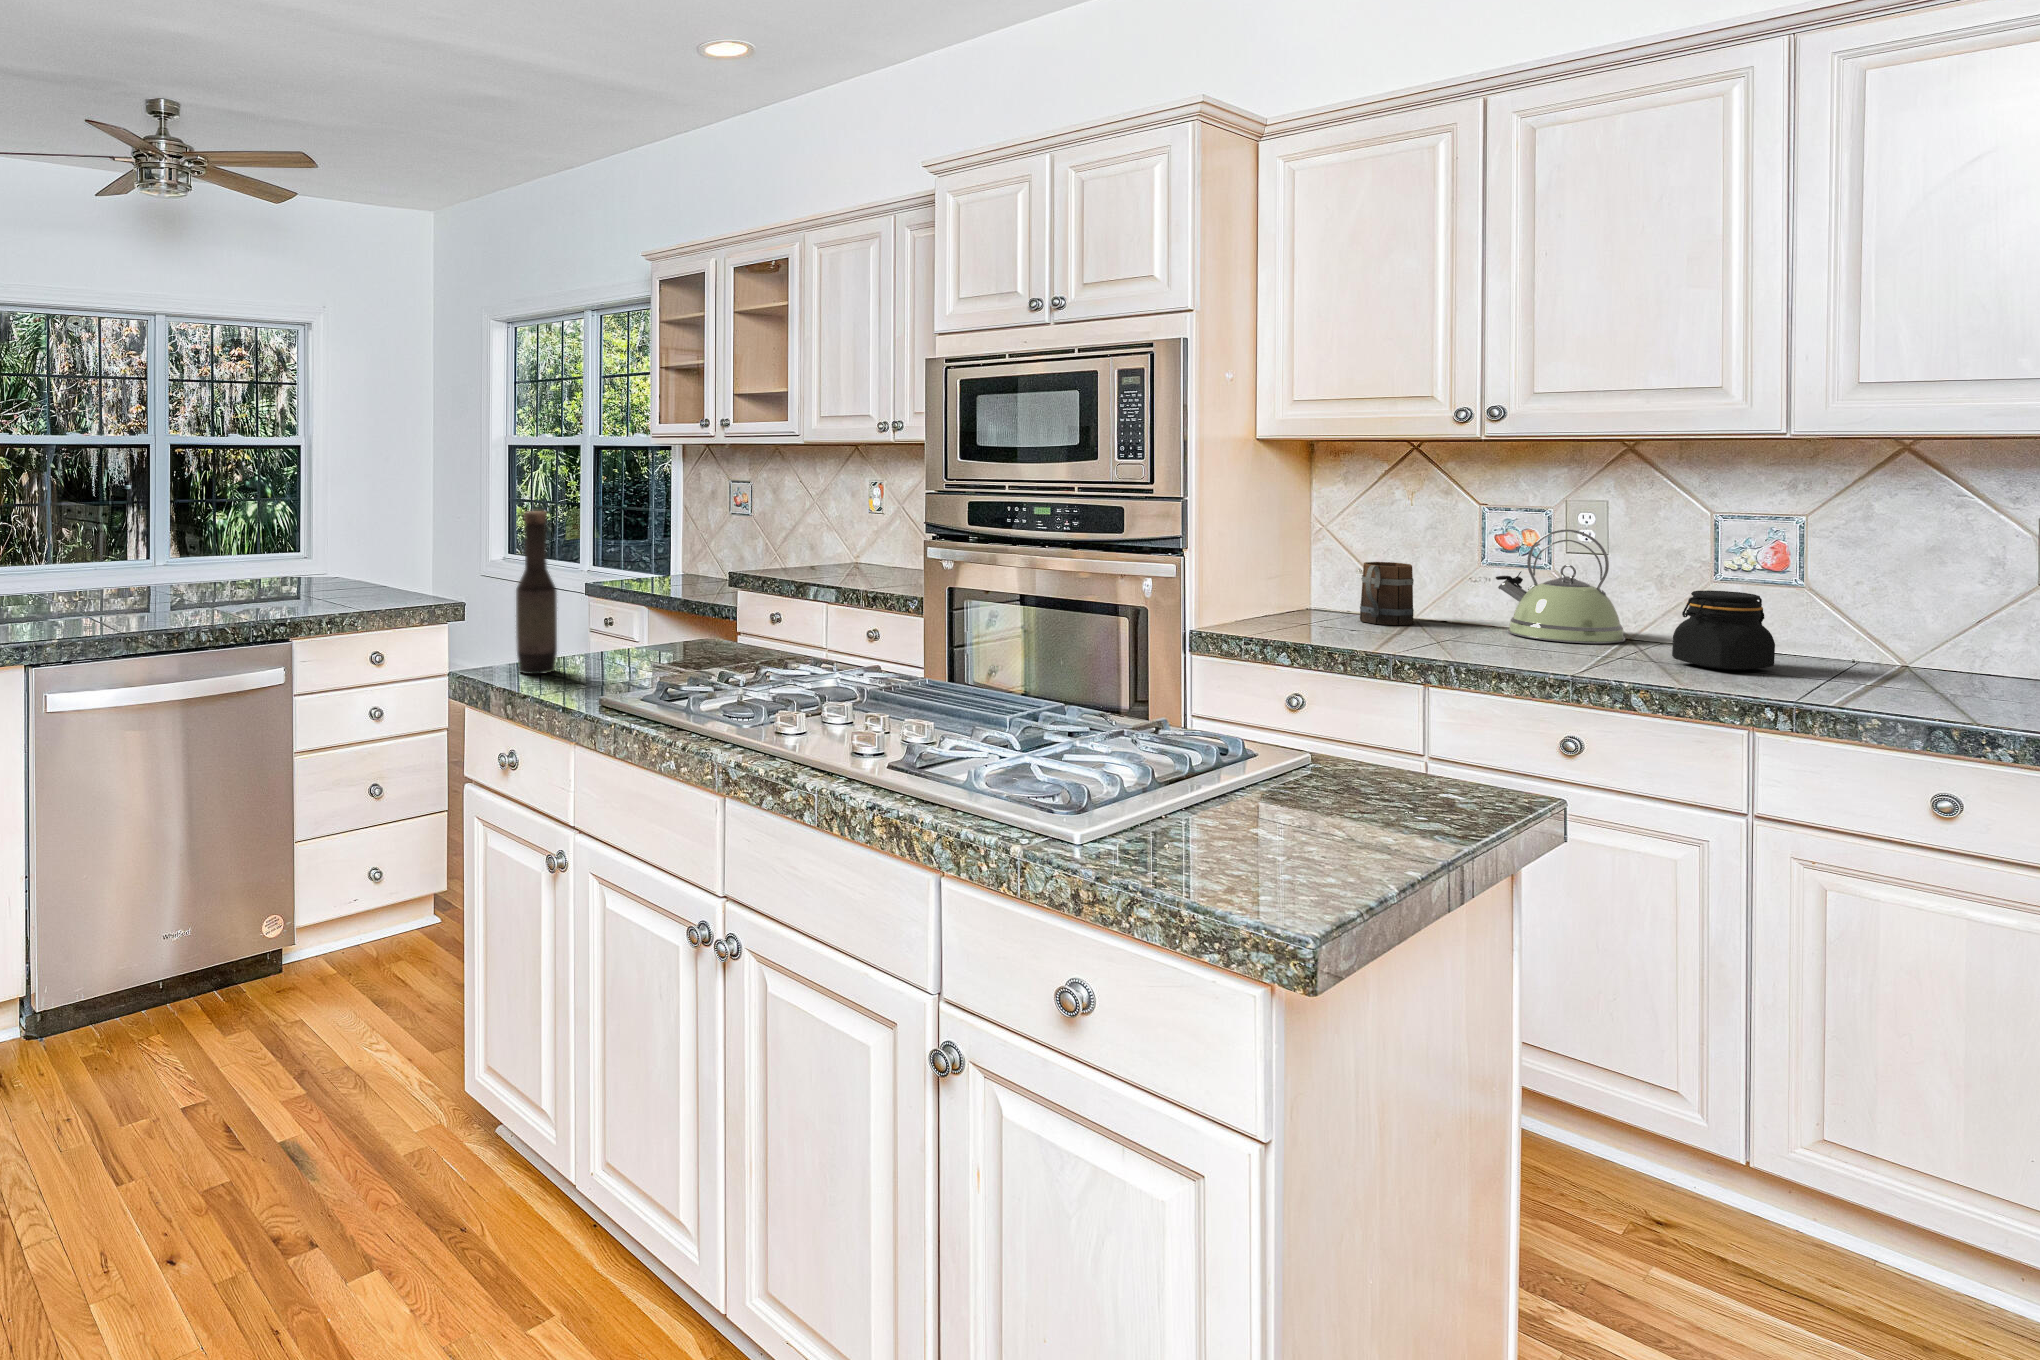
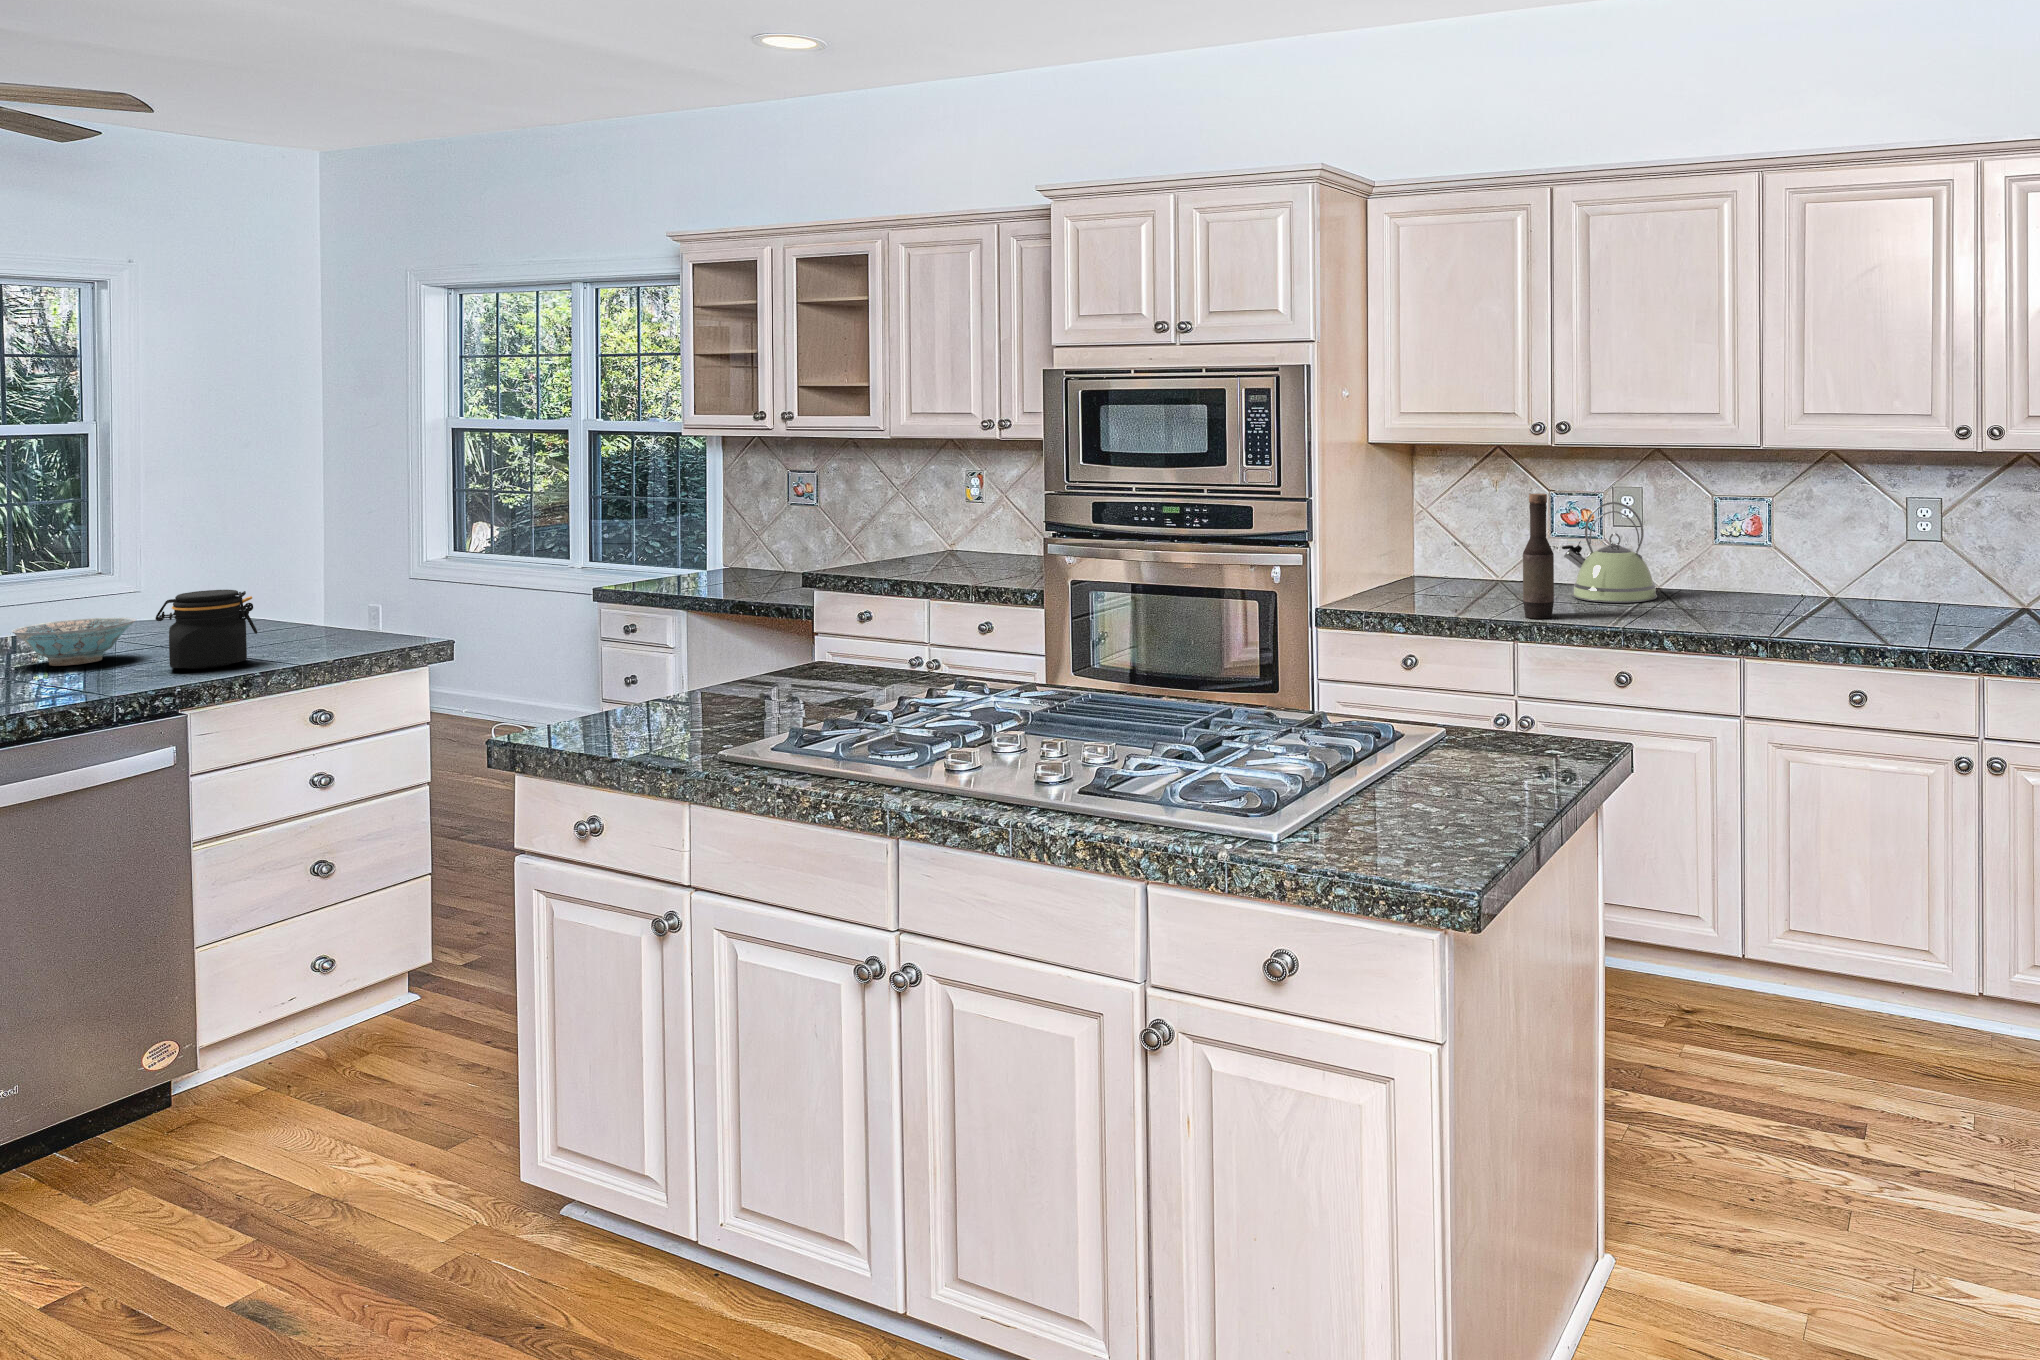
bottle: present [516,511,557,674] -> present [1523,493,1554,619]
mug: present [1360,562,1414,625] -> none [1456,537,1500,597]
ceramic bowl: none [202,564,272,595] -> present [12,617,136,666]
jar: present [1672,591,1775,670] -> present [155,590,257,669]

